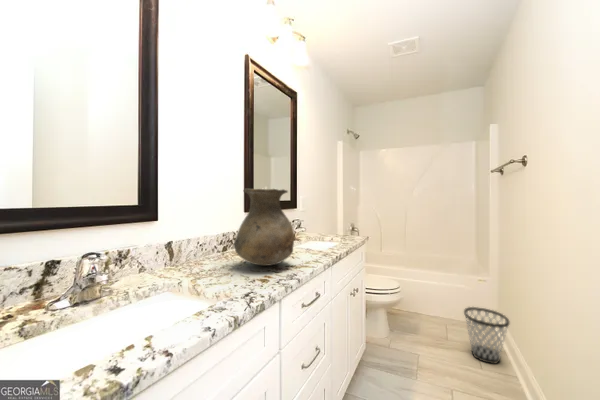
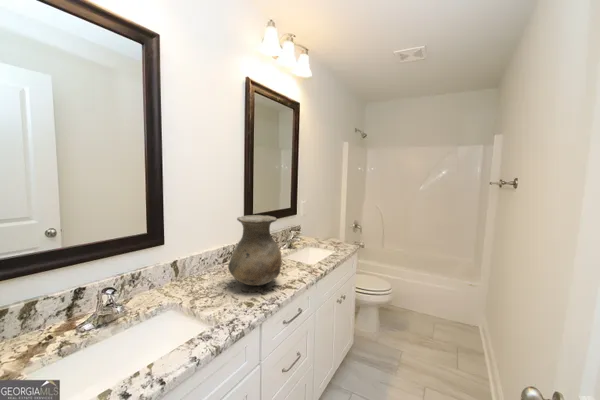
wastebasket: present [464,307,509,364] -> none [453,312,495,366]

